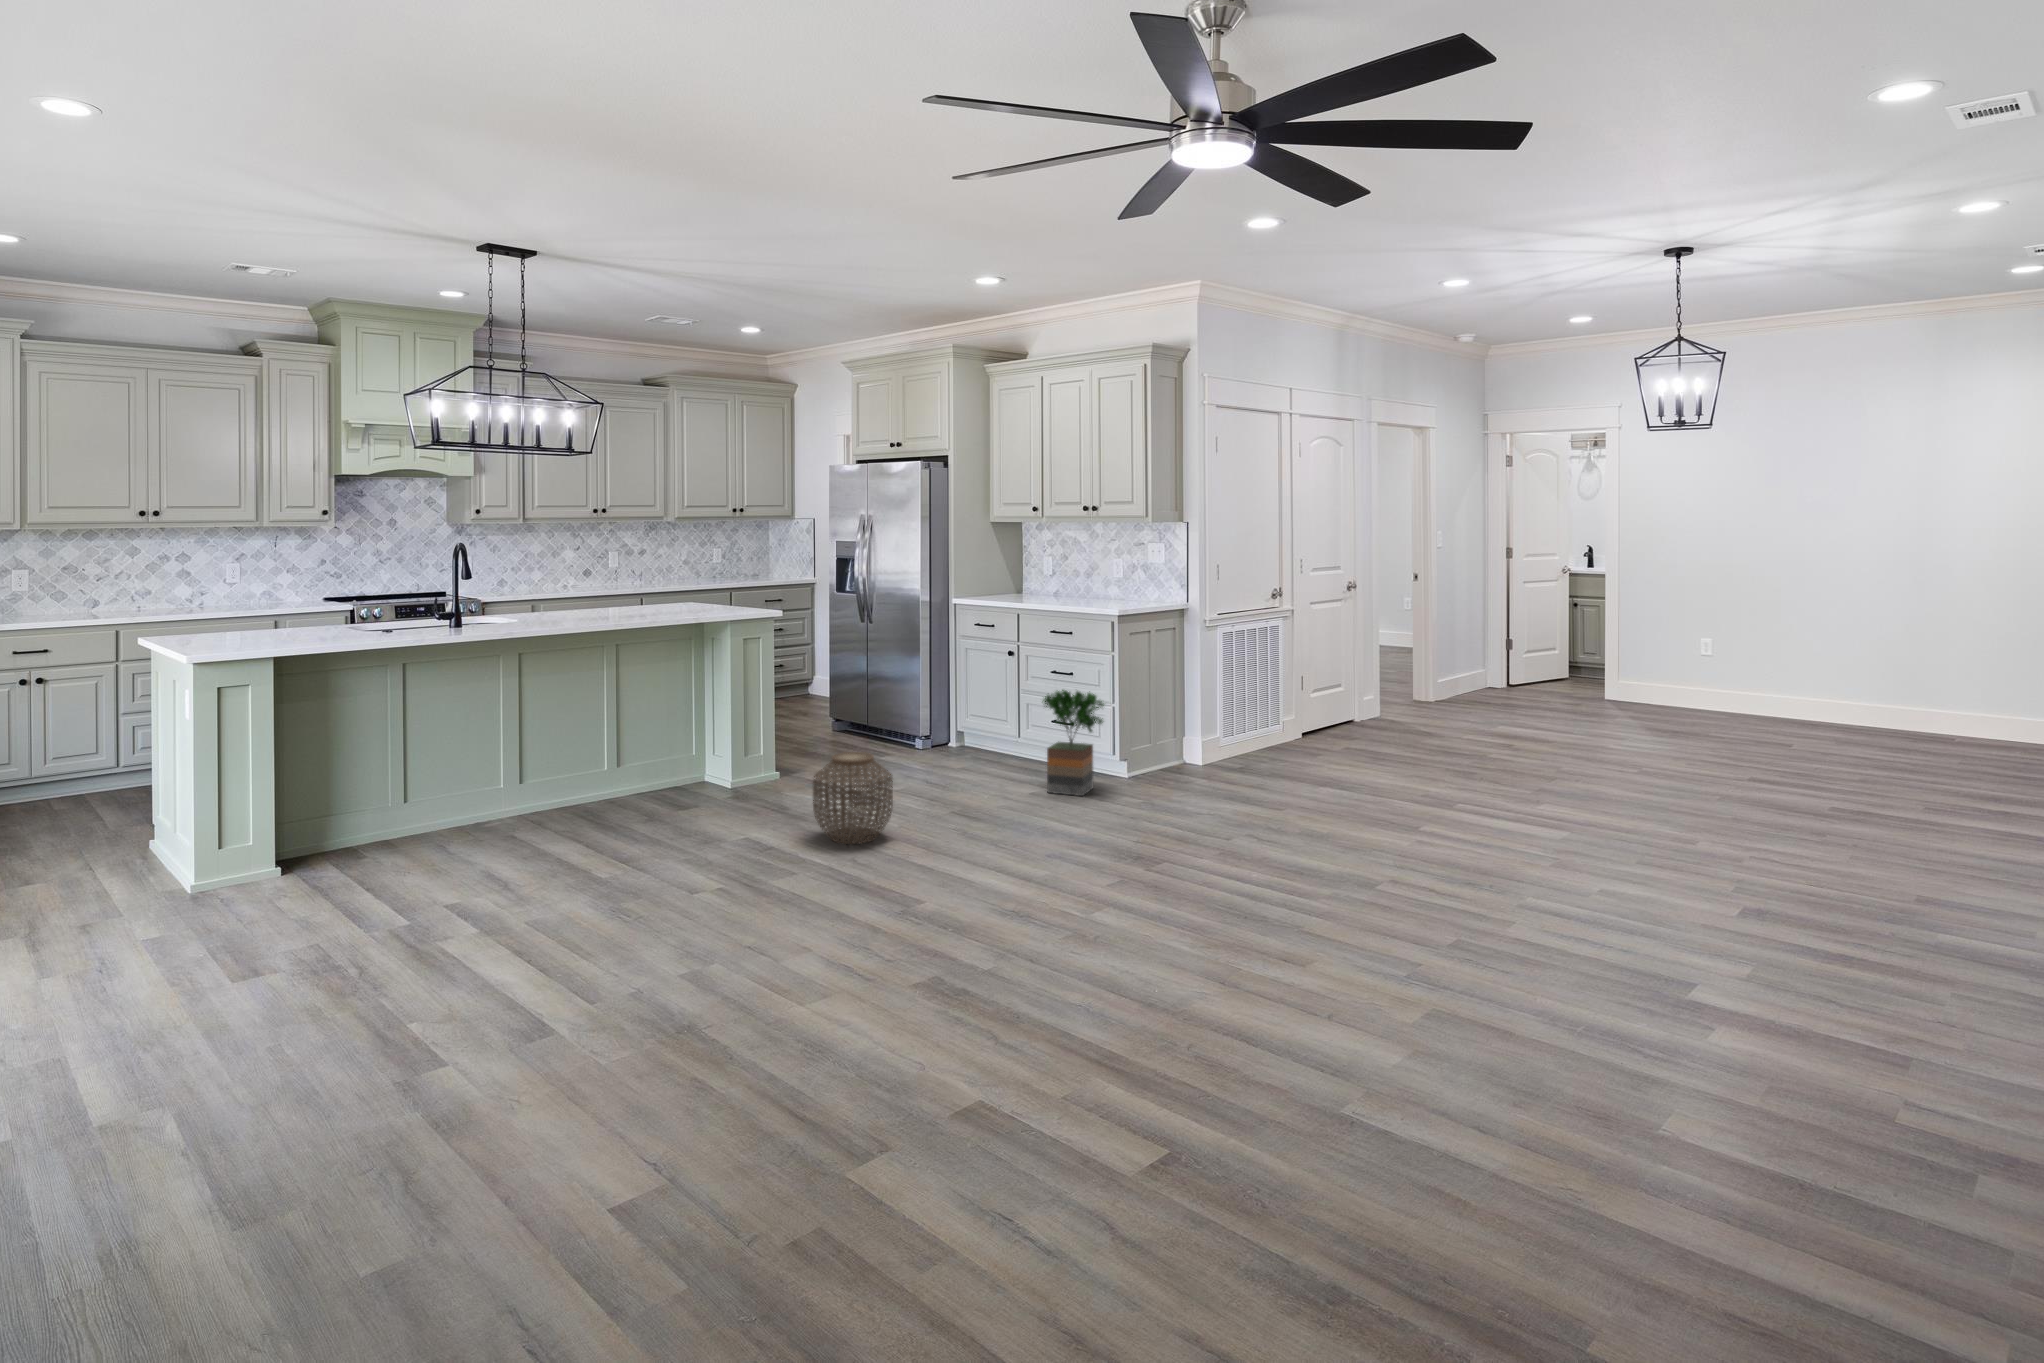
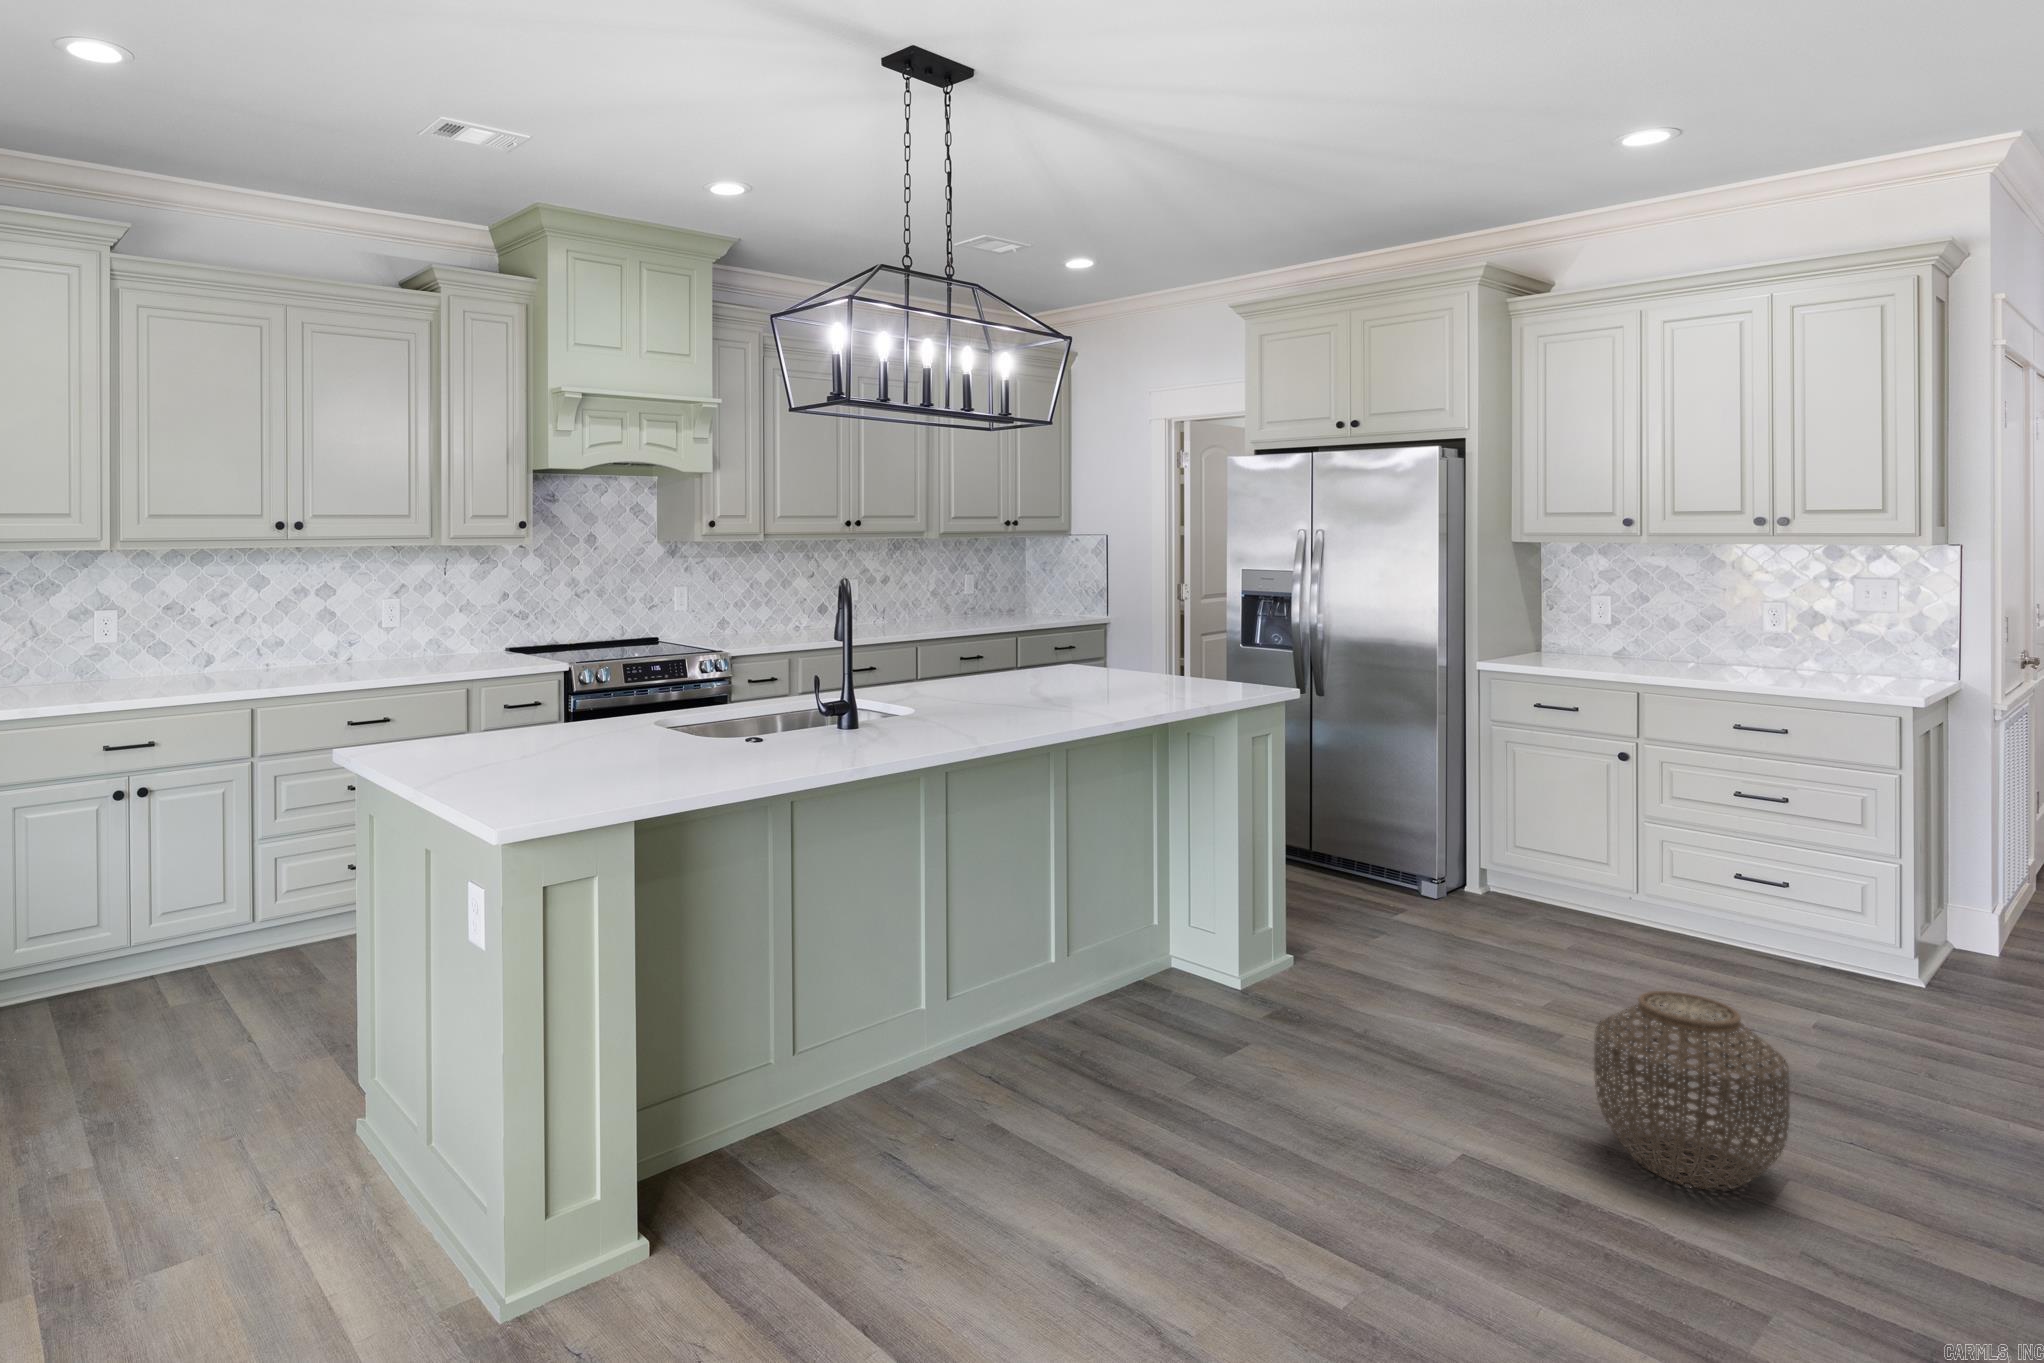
potted tree: present [1043,690,1104,796] -> none [1812,839,1987,1045]

